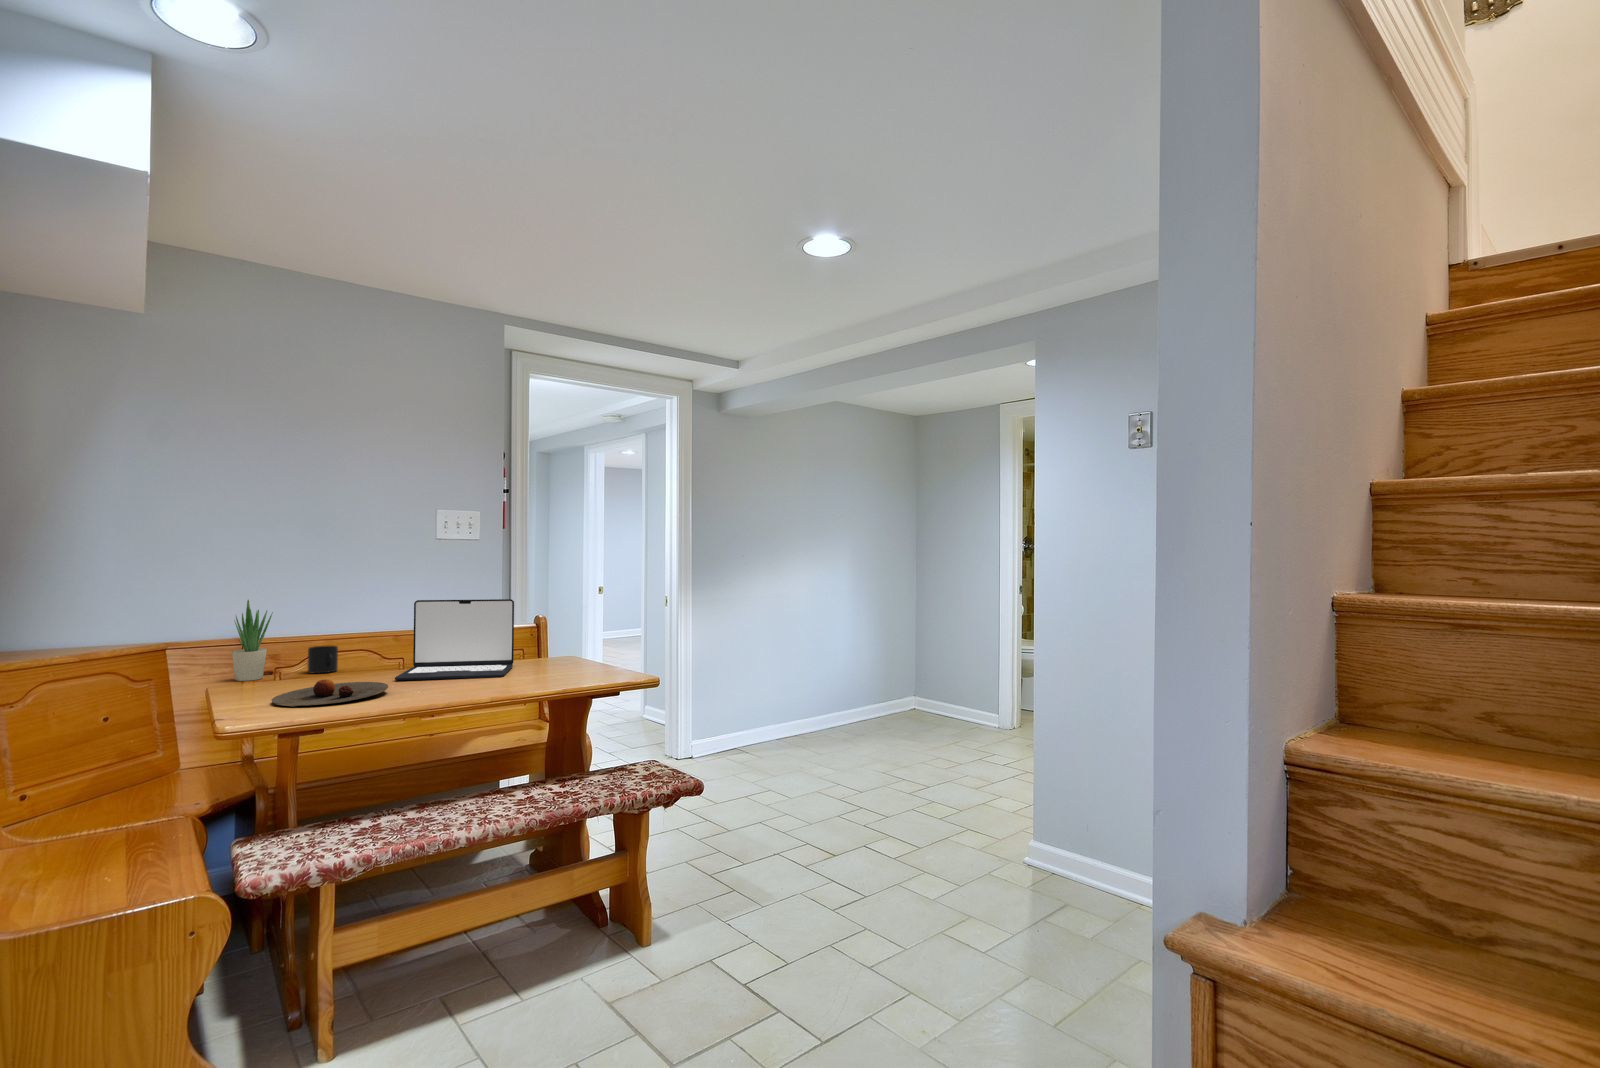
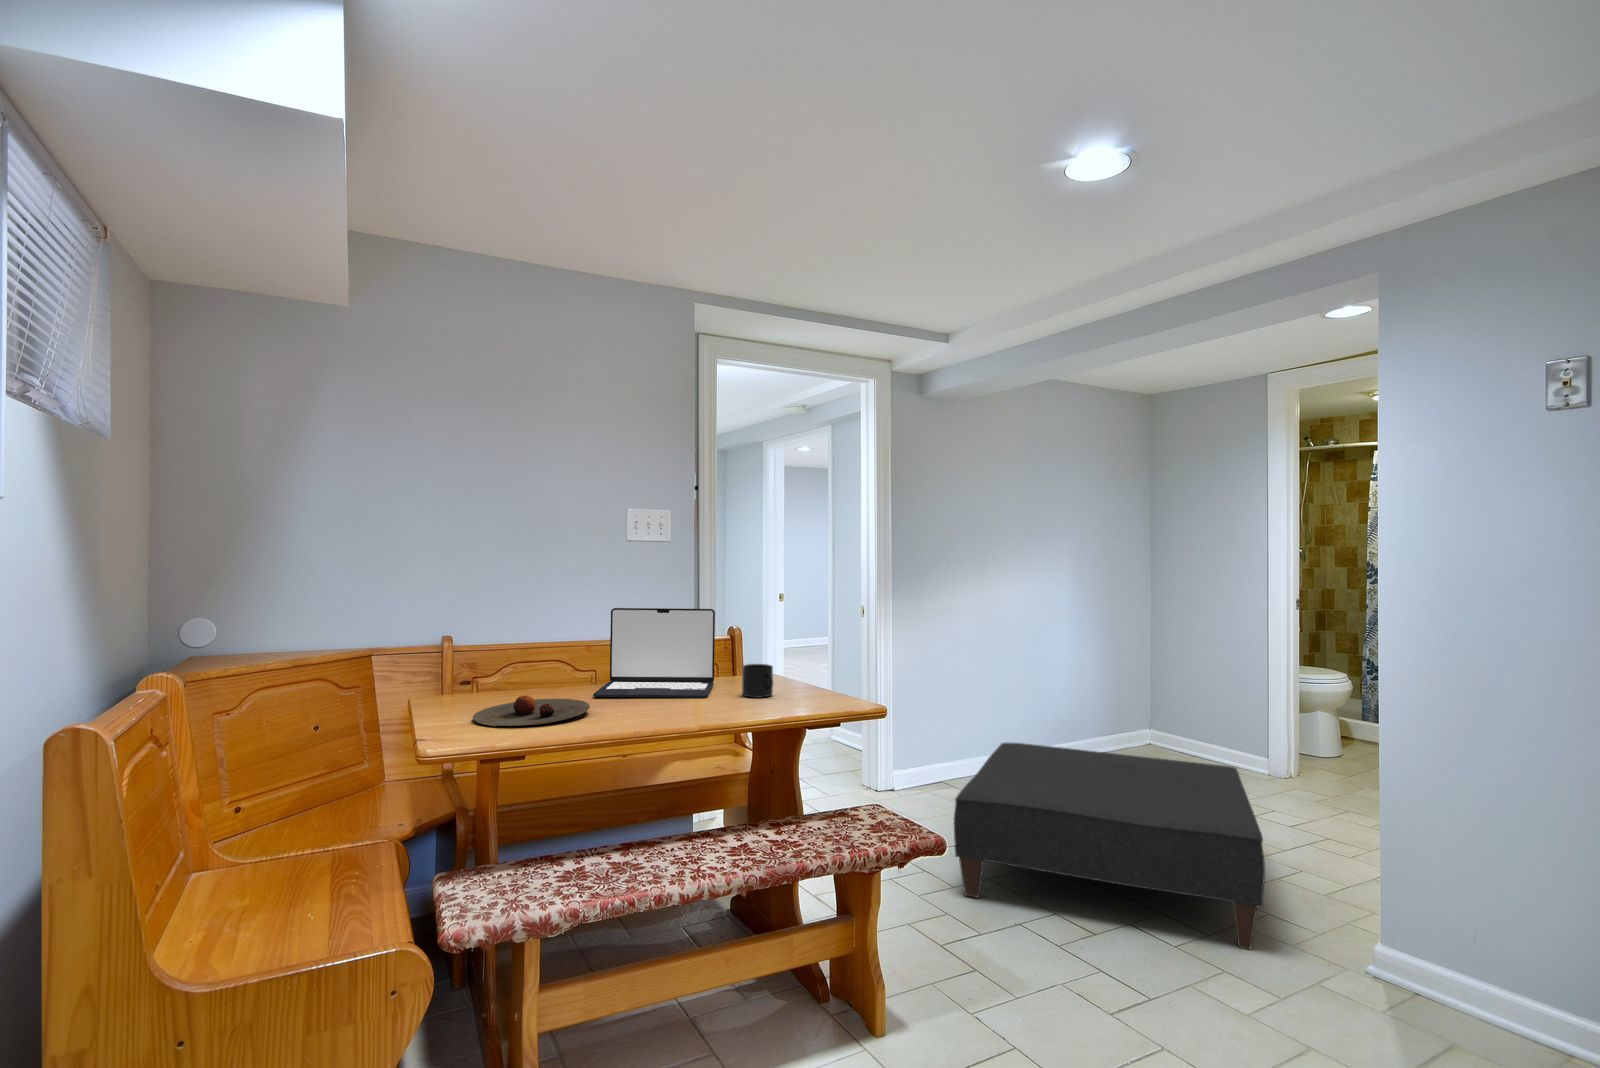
potted plant: present [232,600,273,681] -> none [433,603,473,690]
mug: present [308,646,338,673] -> present [742,664,773,698]
ottoman: none [731,710,967,857] -> present [954,742,1265,949]

